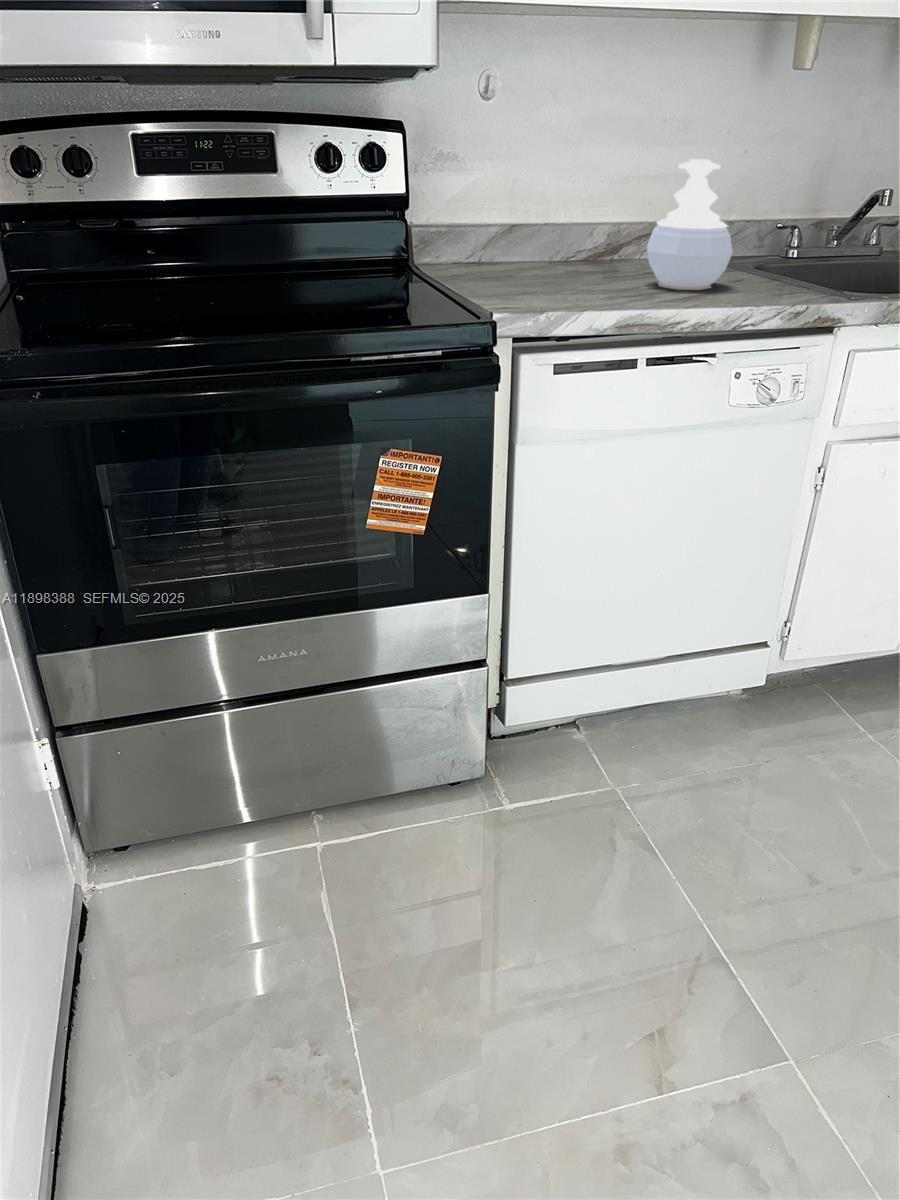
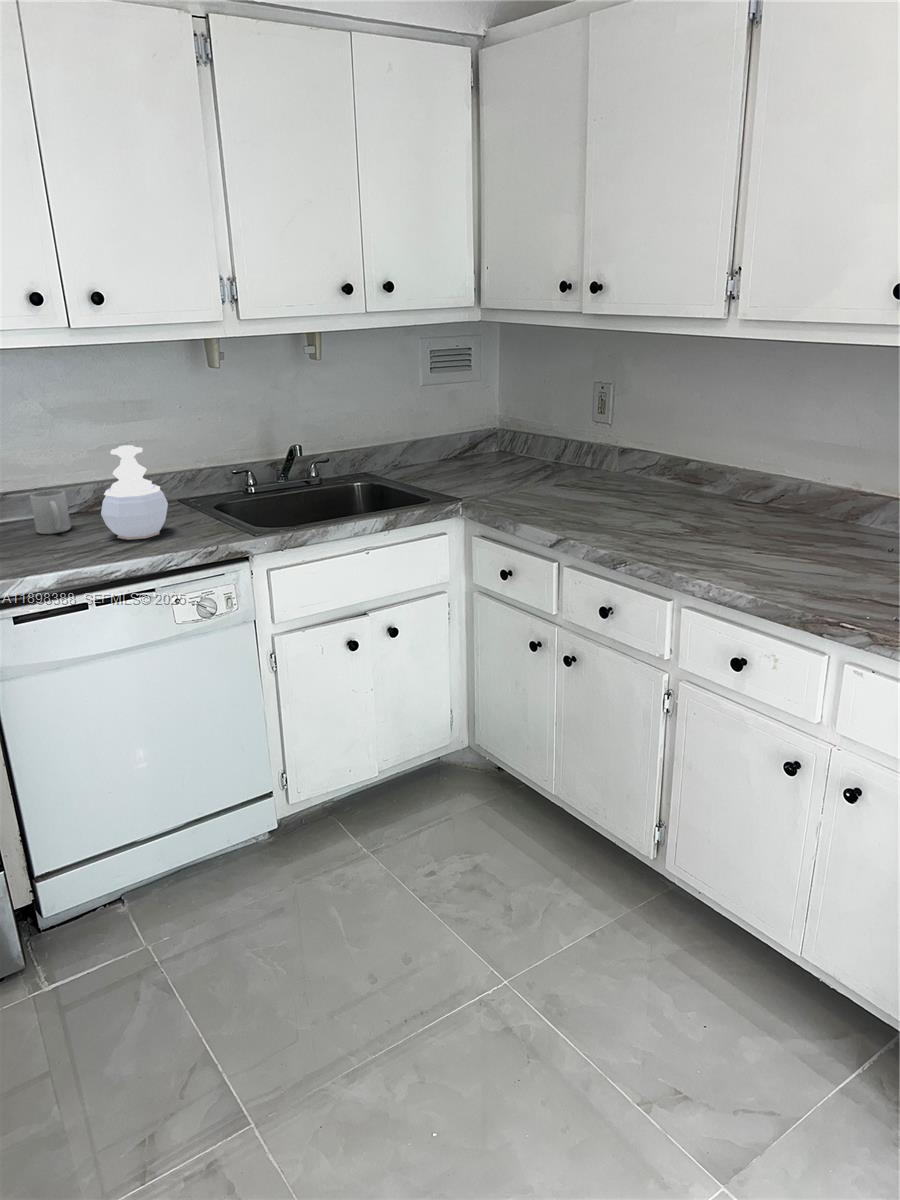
mug: none [551,222,594,276] -> present [30,490,71,534]

